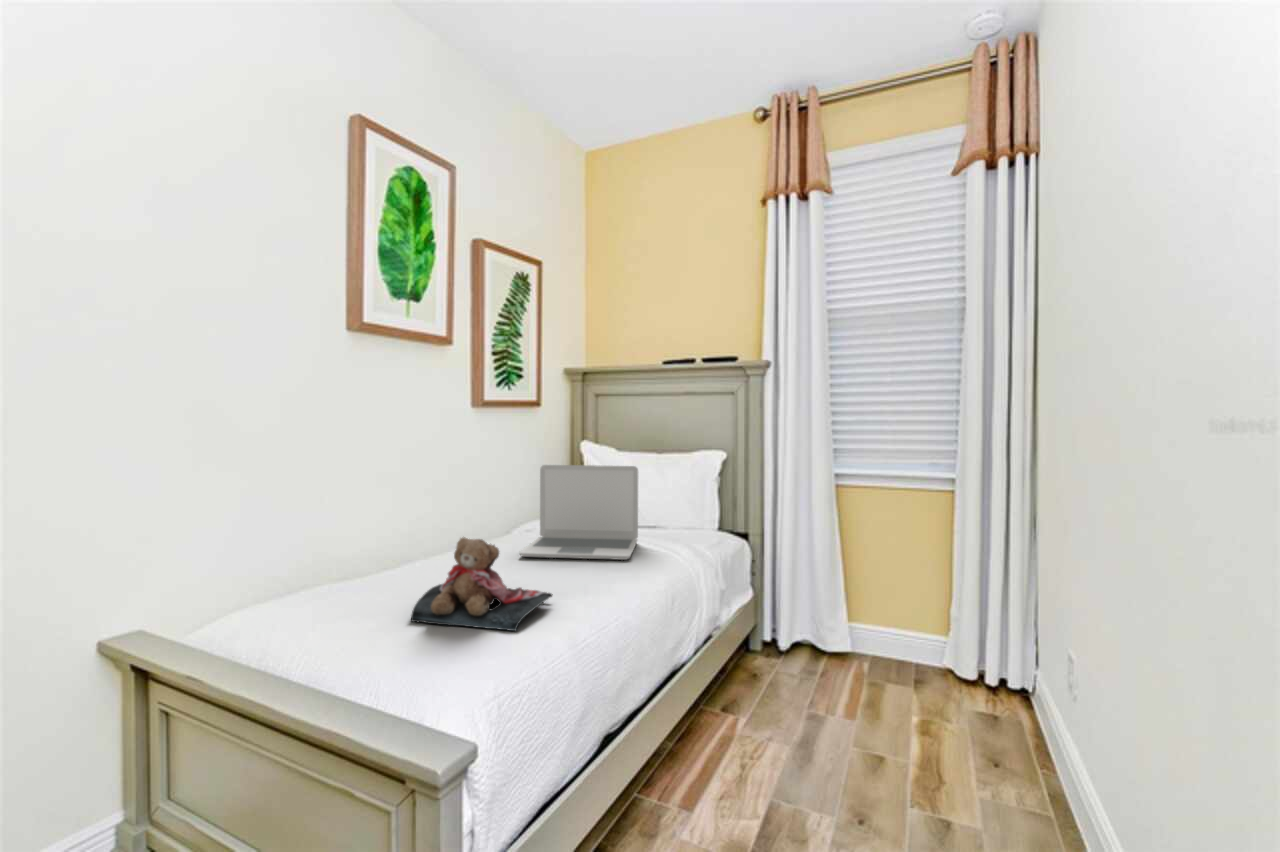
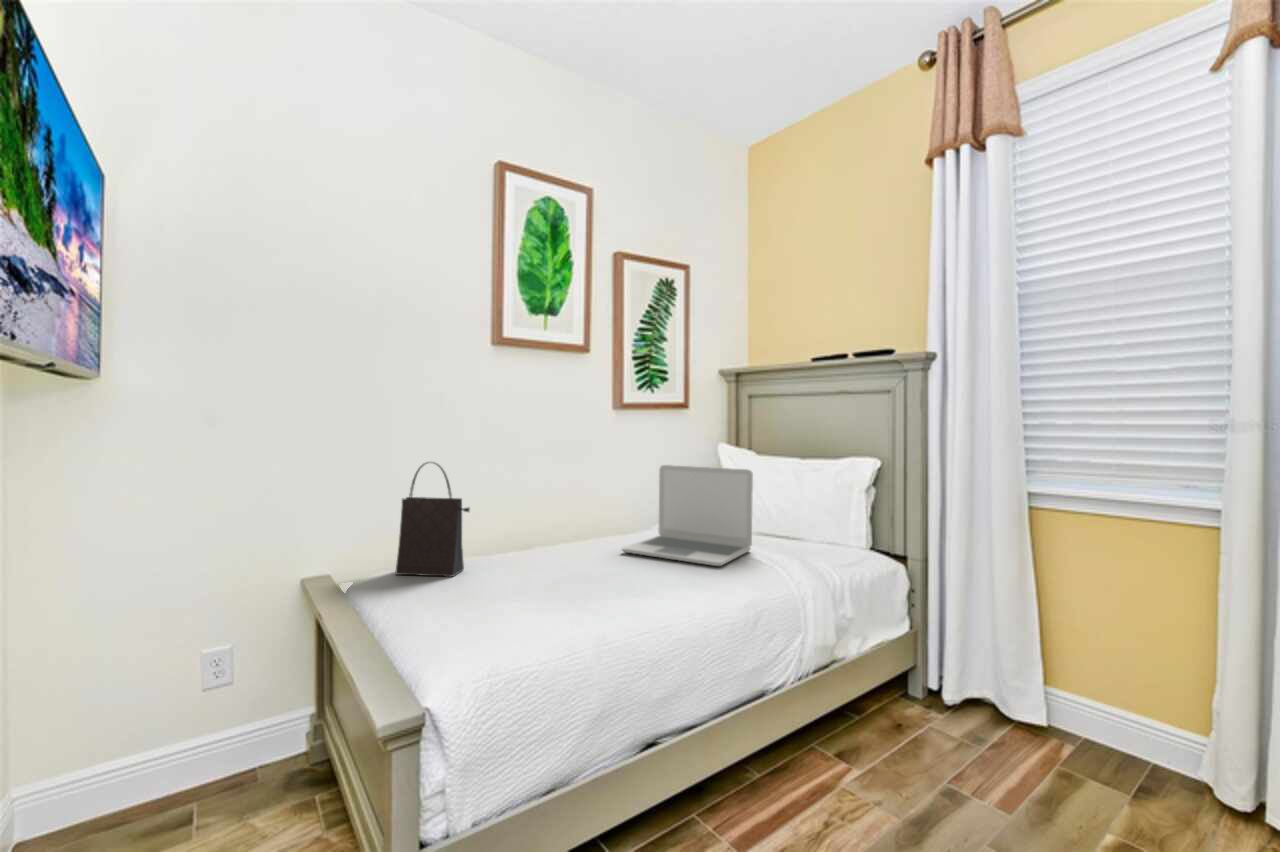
handbag: none [277,474,373,614] -> present [395,462,470,577]
teddy bear: present [411,537,553,631] -> none [471,523,602,617]

